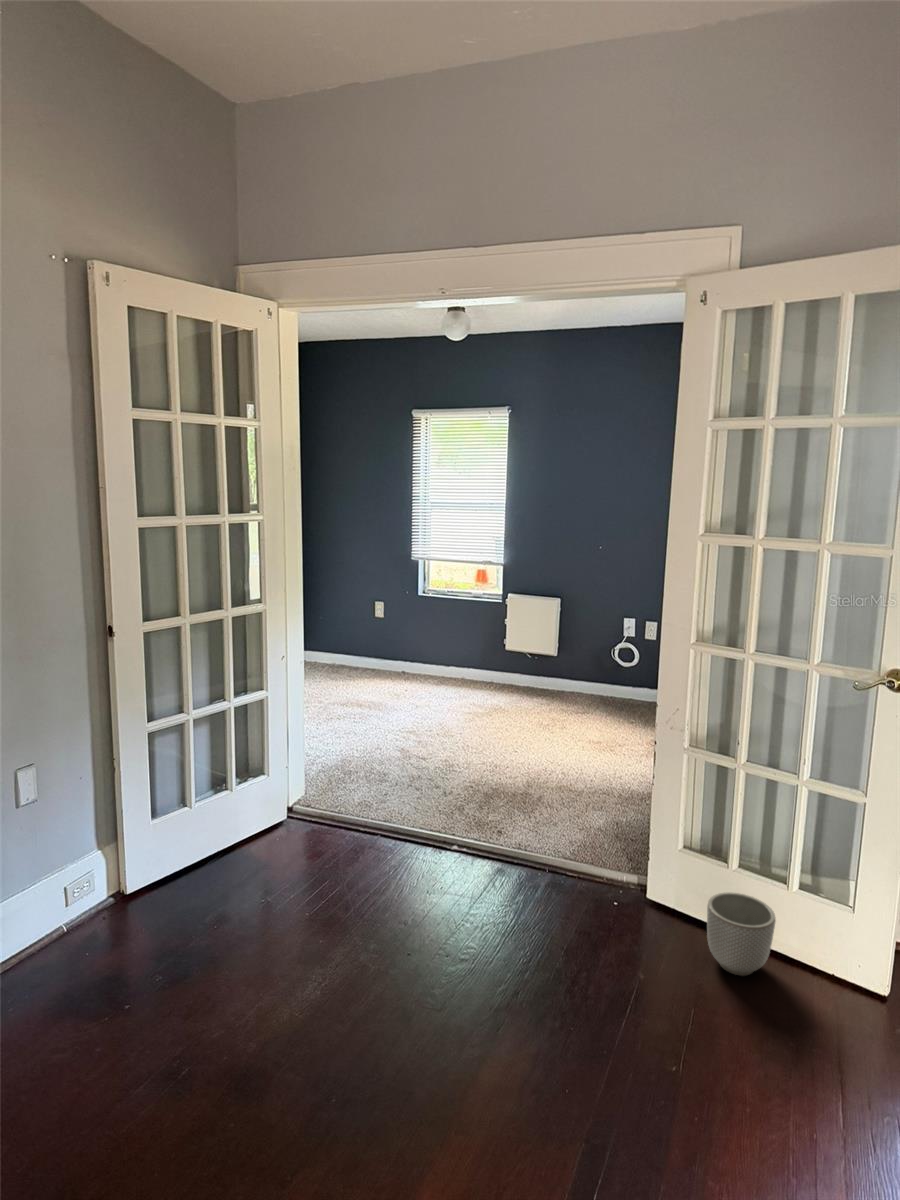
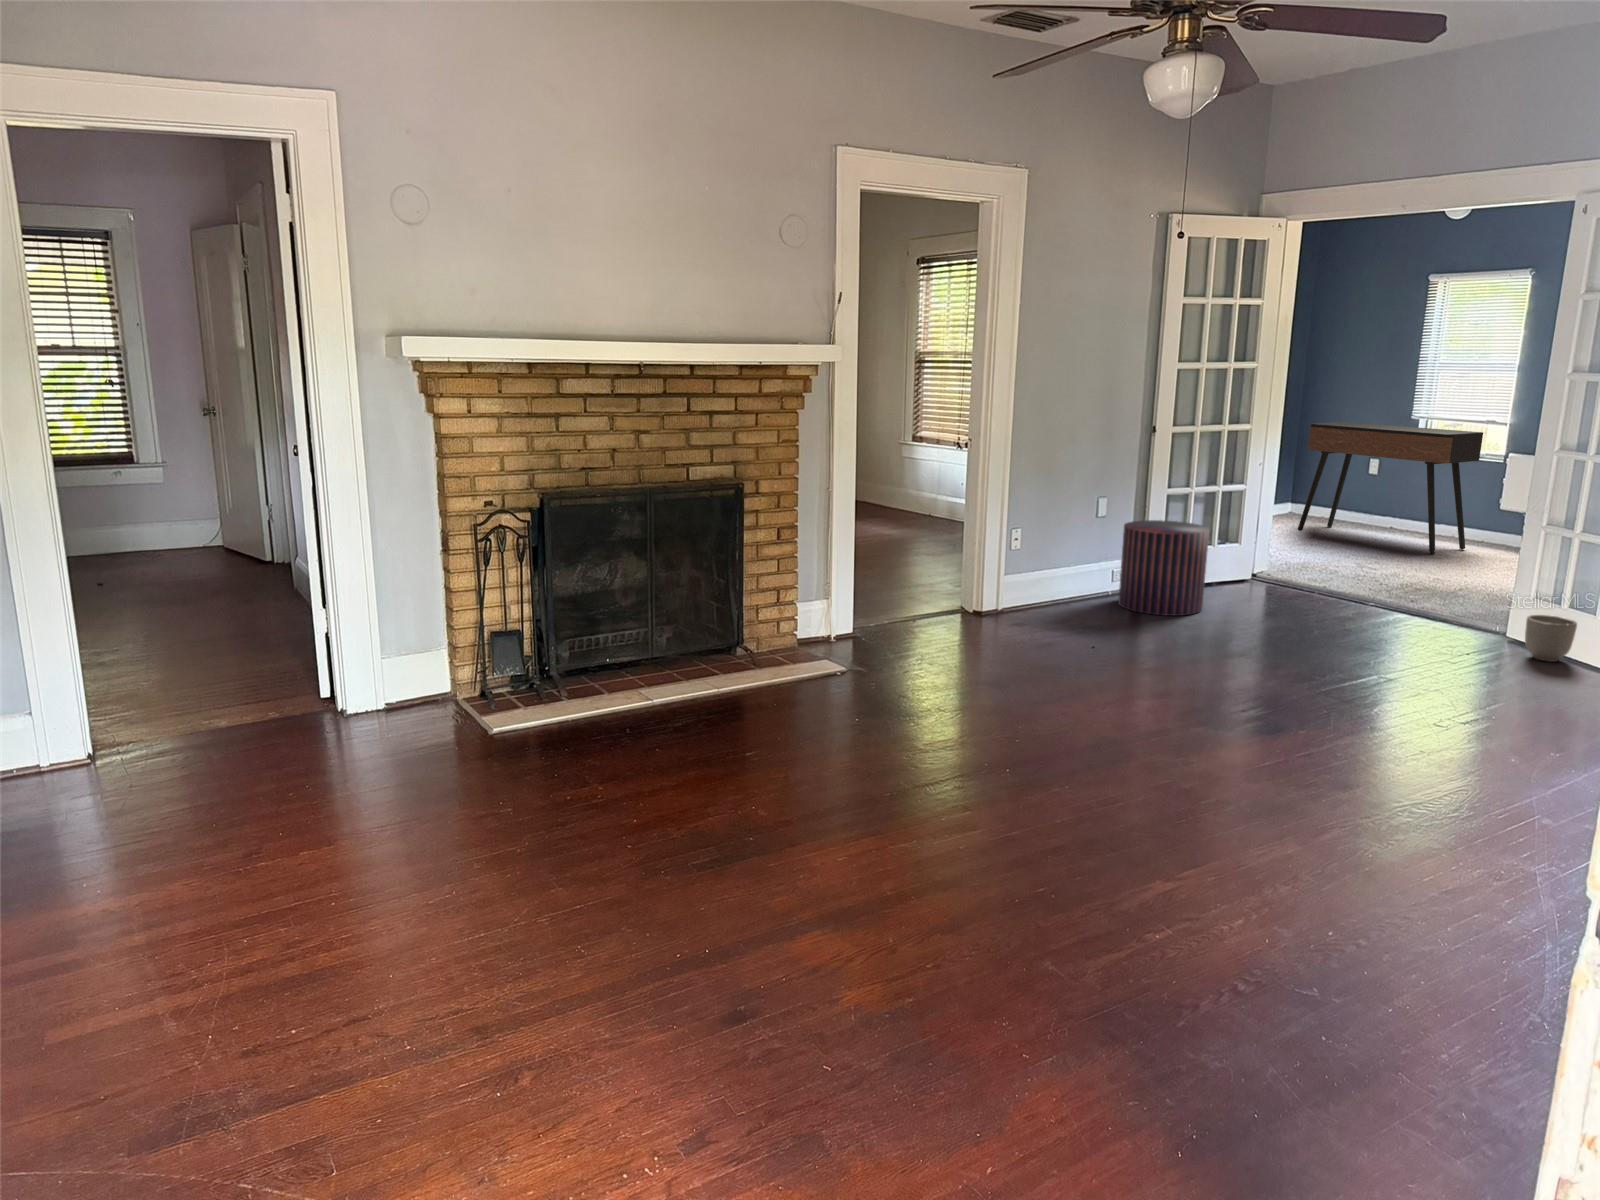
console table: none [321,566,489,710] -> present [1298,422,1483,554]
pouf: none [48,799,223,1029] -> present [1118,520,1210,616]

